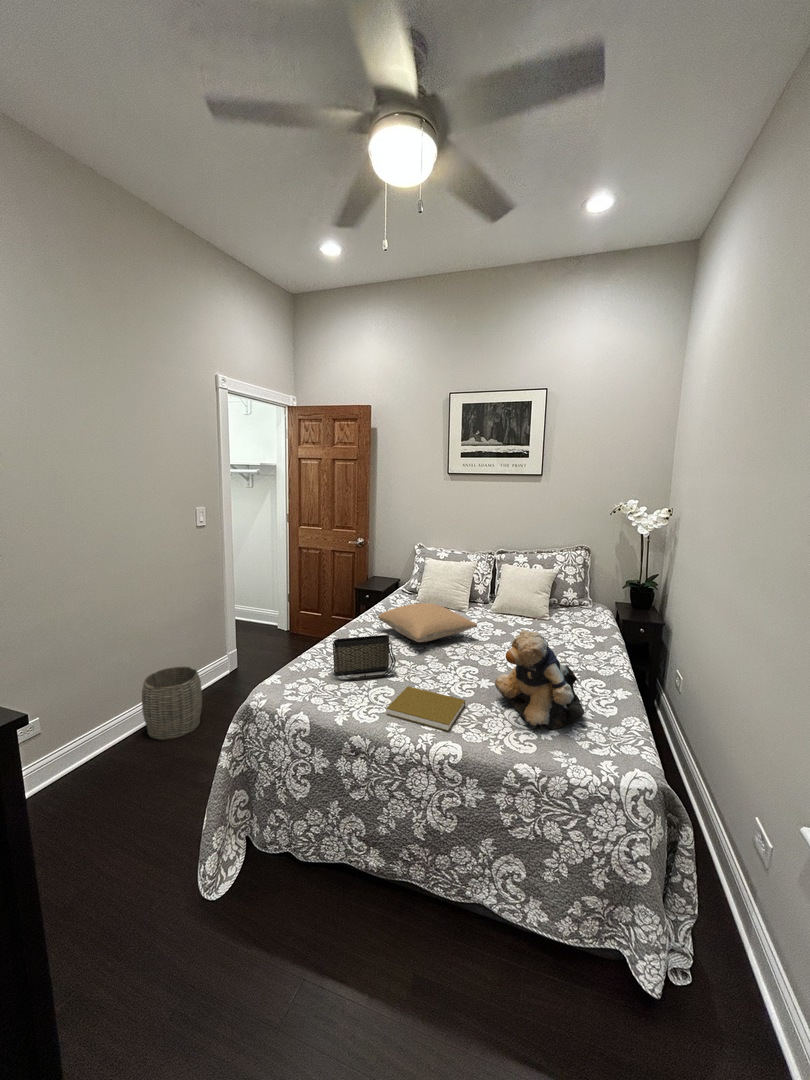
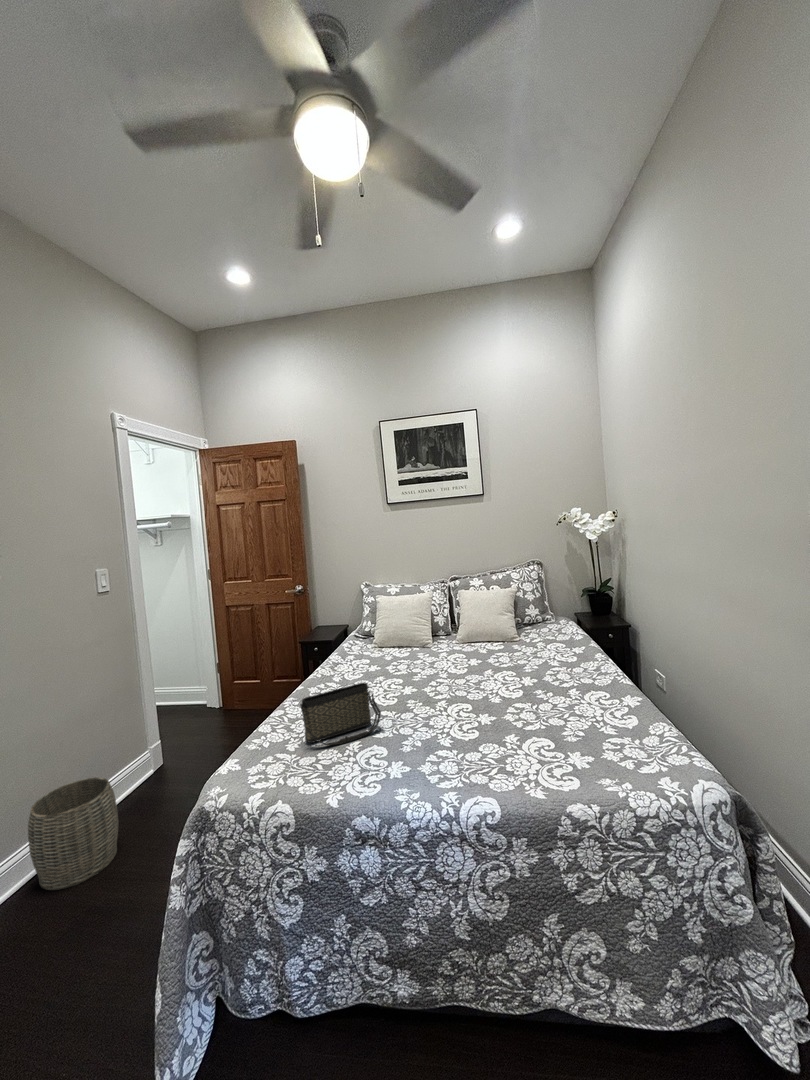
pillow: present [378,603,477,642] -> none [340,642,456,686]
teddy bear: present [495,629,584,729] -> none [505,642,615,755]
book: present [387,686,465,731] -> none [389,739,478,784]

